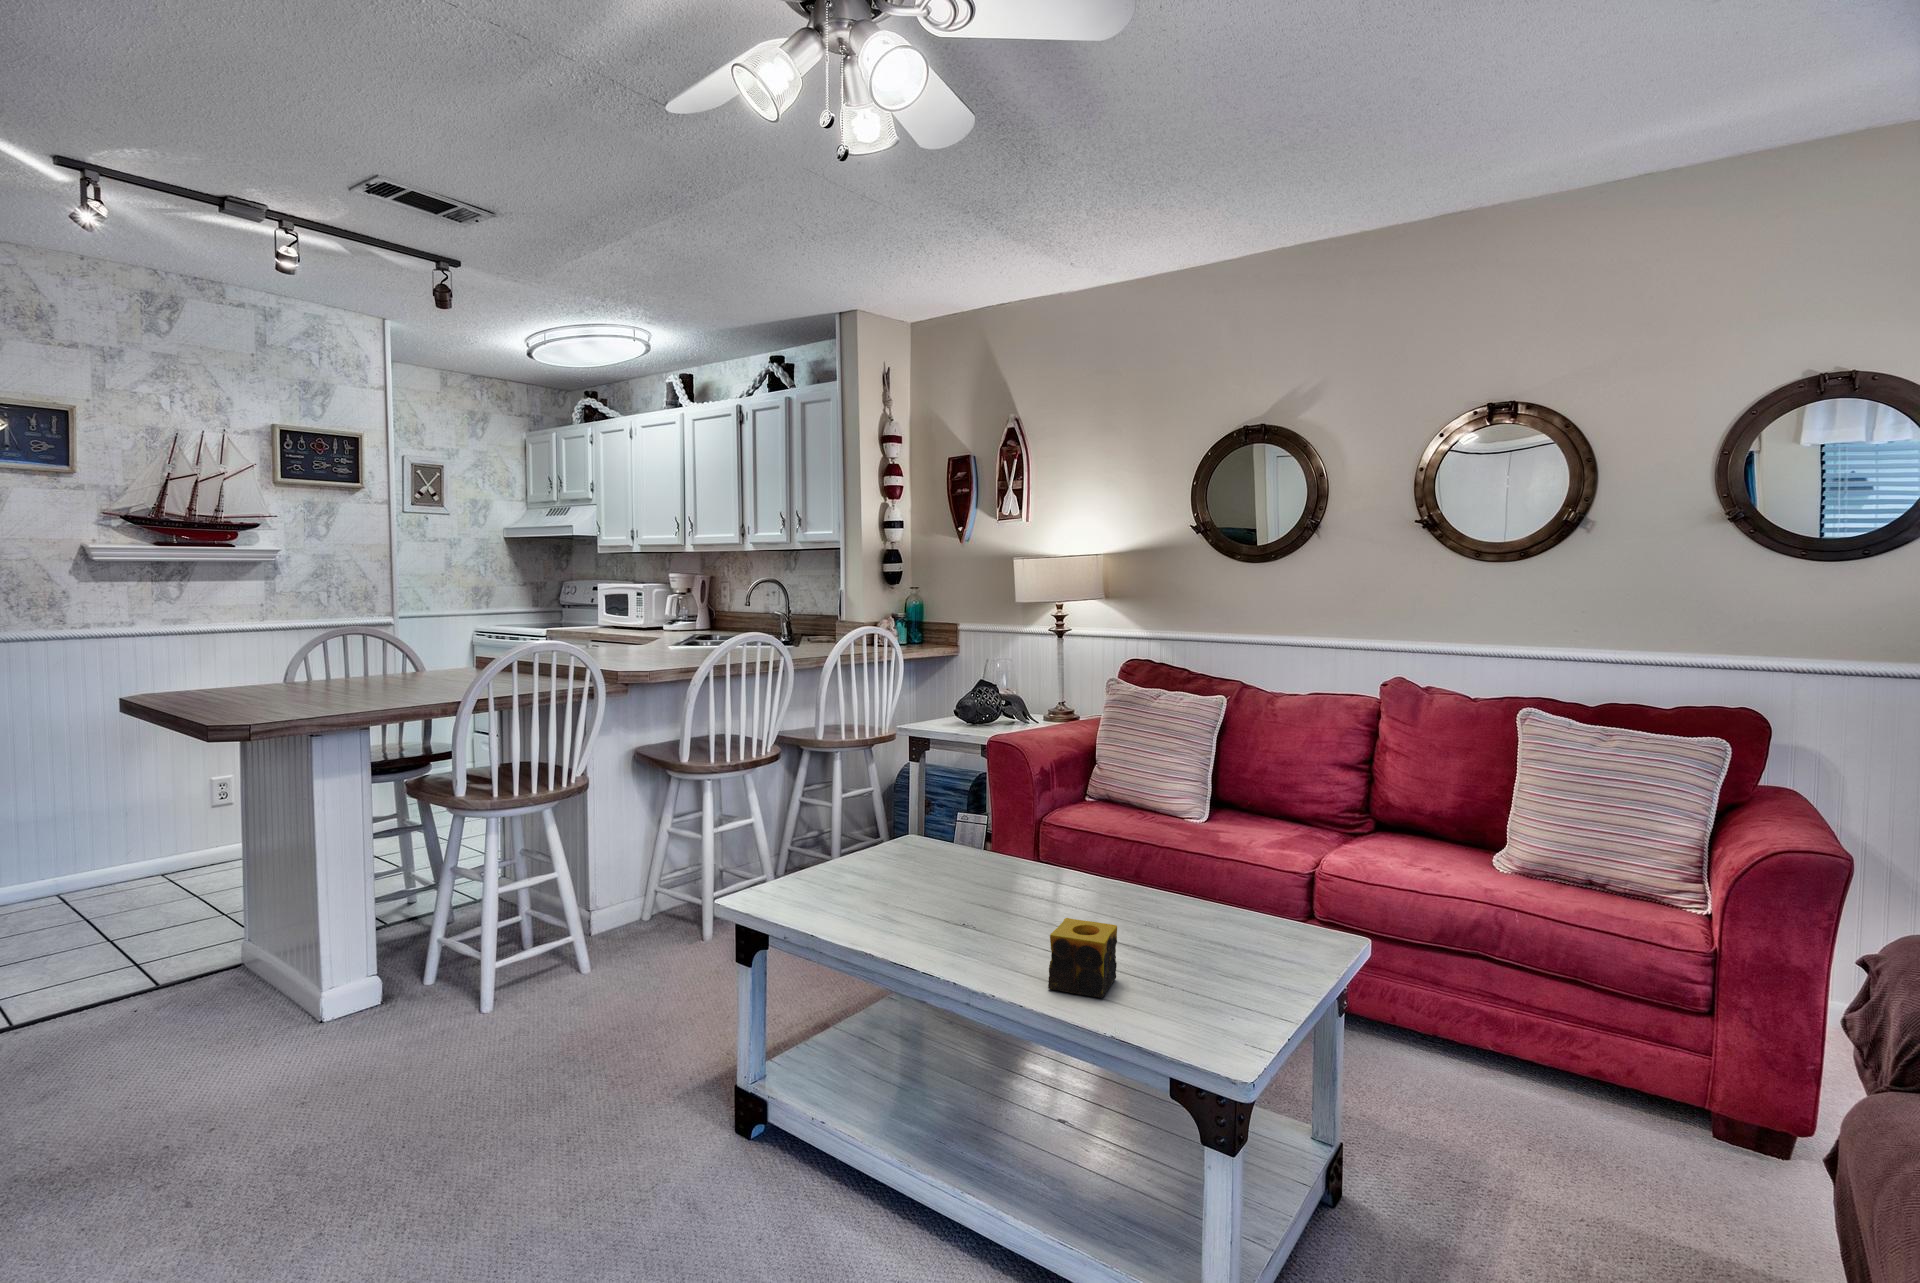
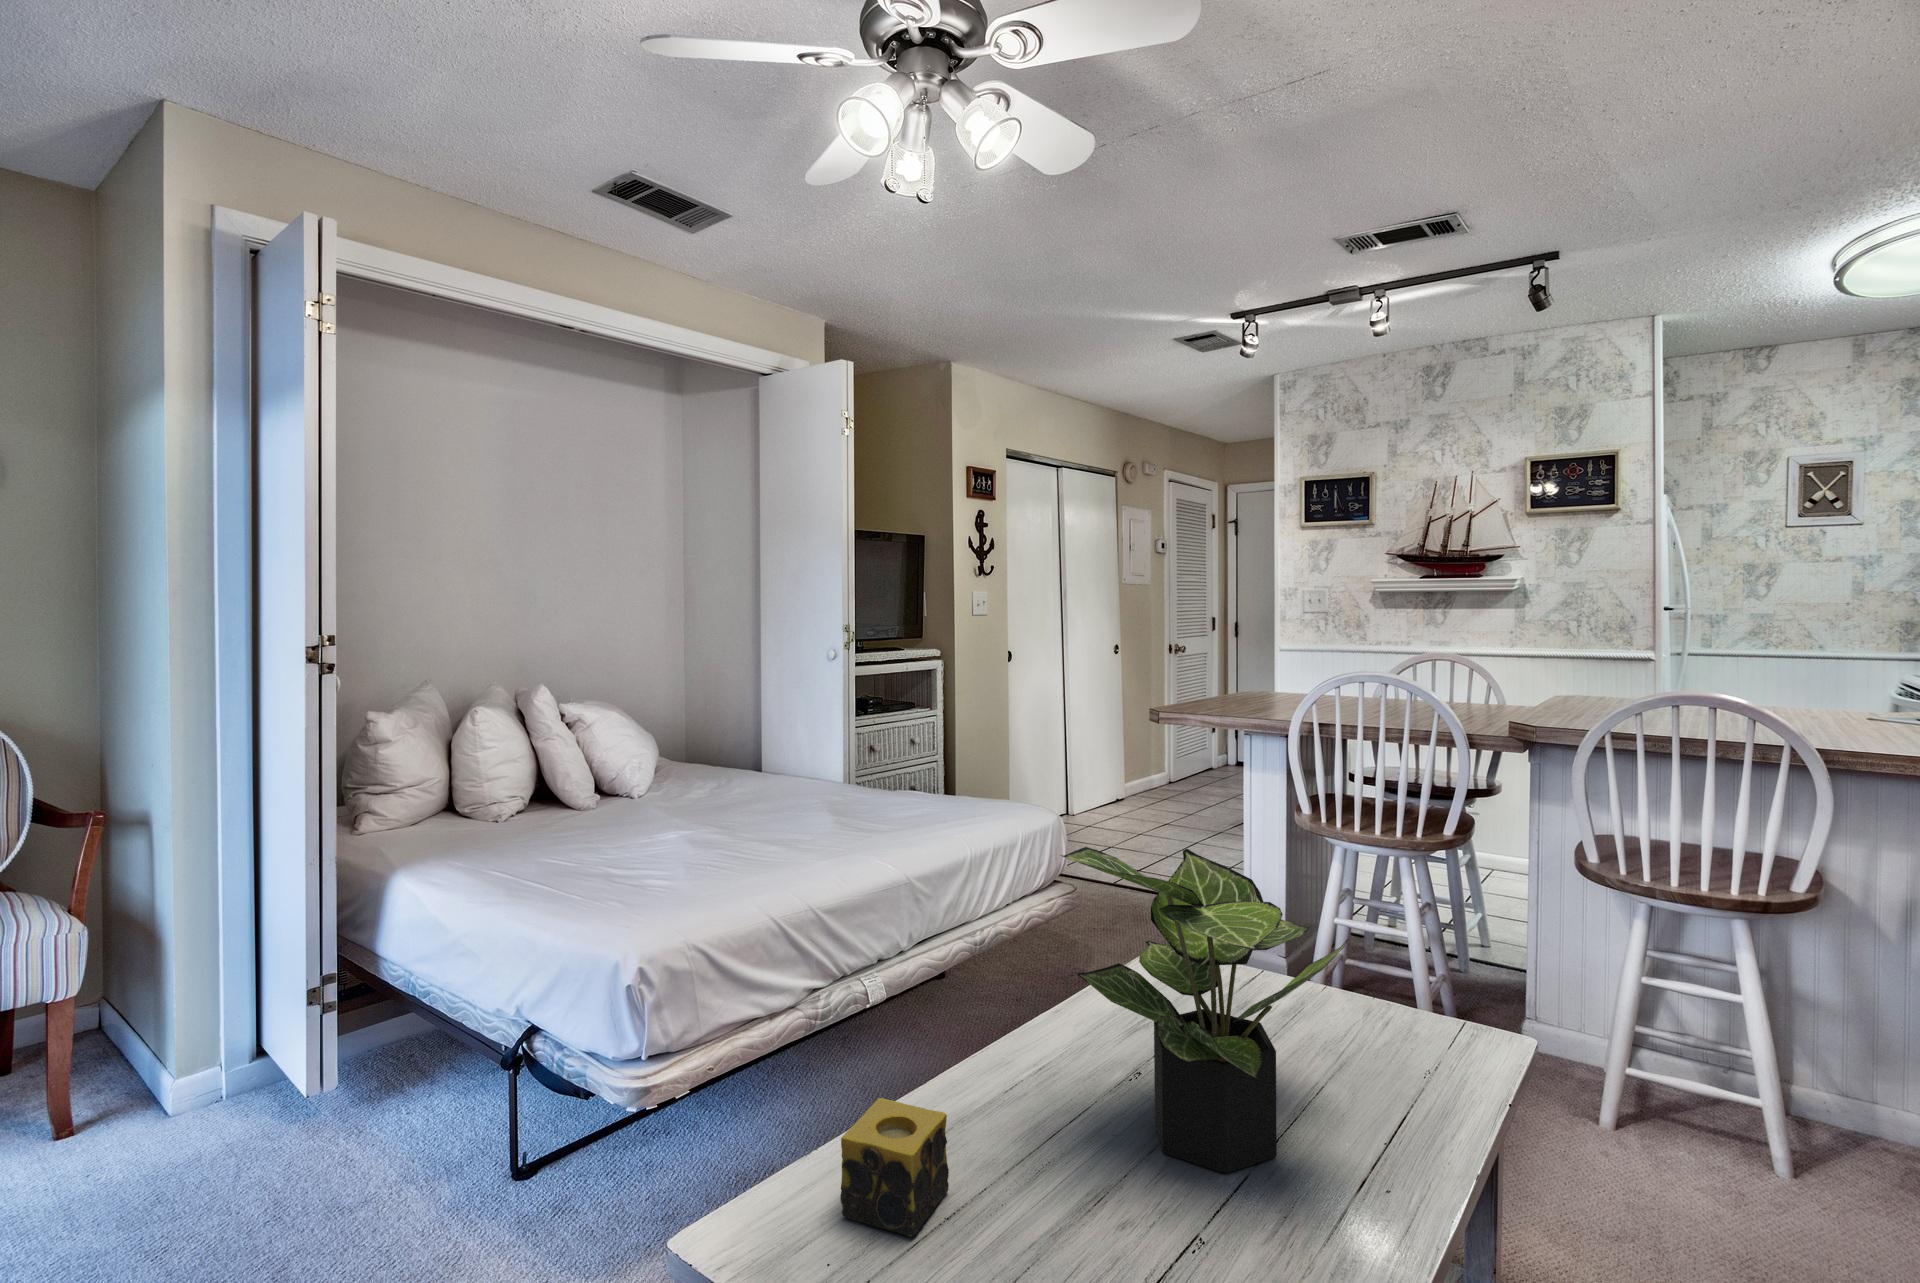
potted plant: none [913,742,1062,916] -> present [1061,847,1348,1173]

